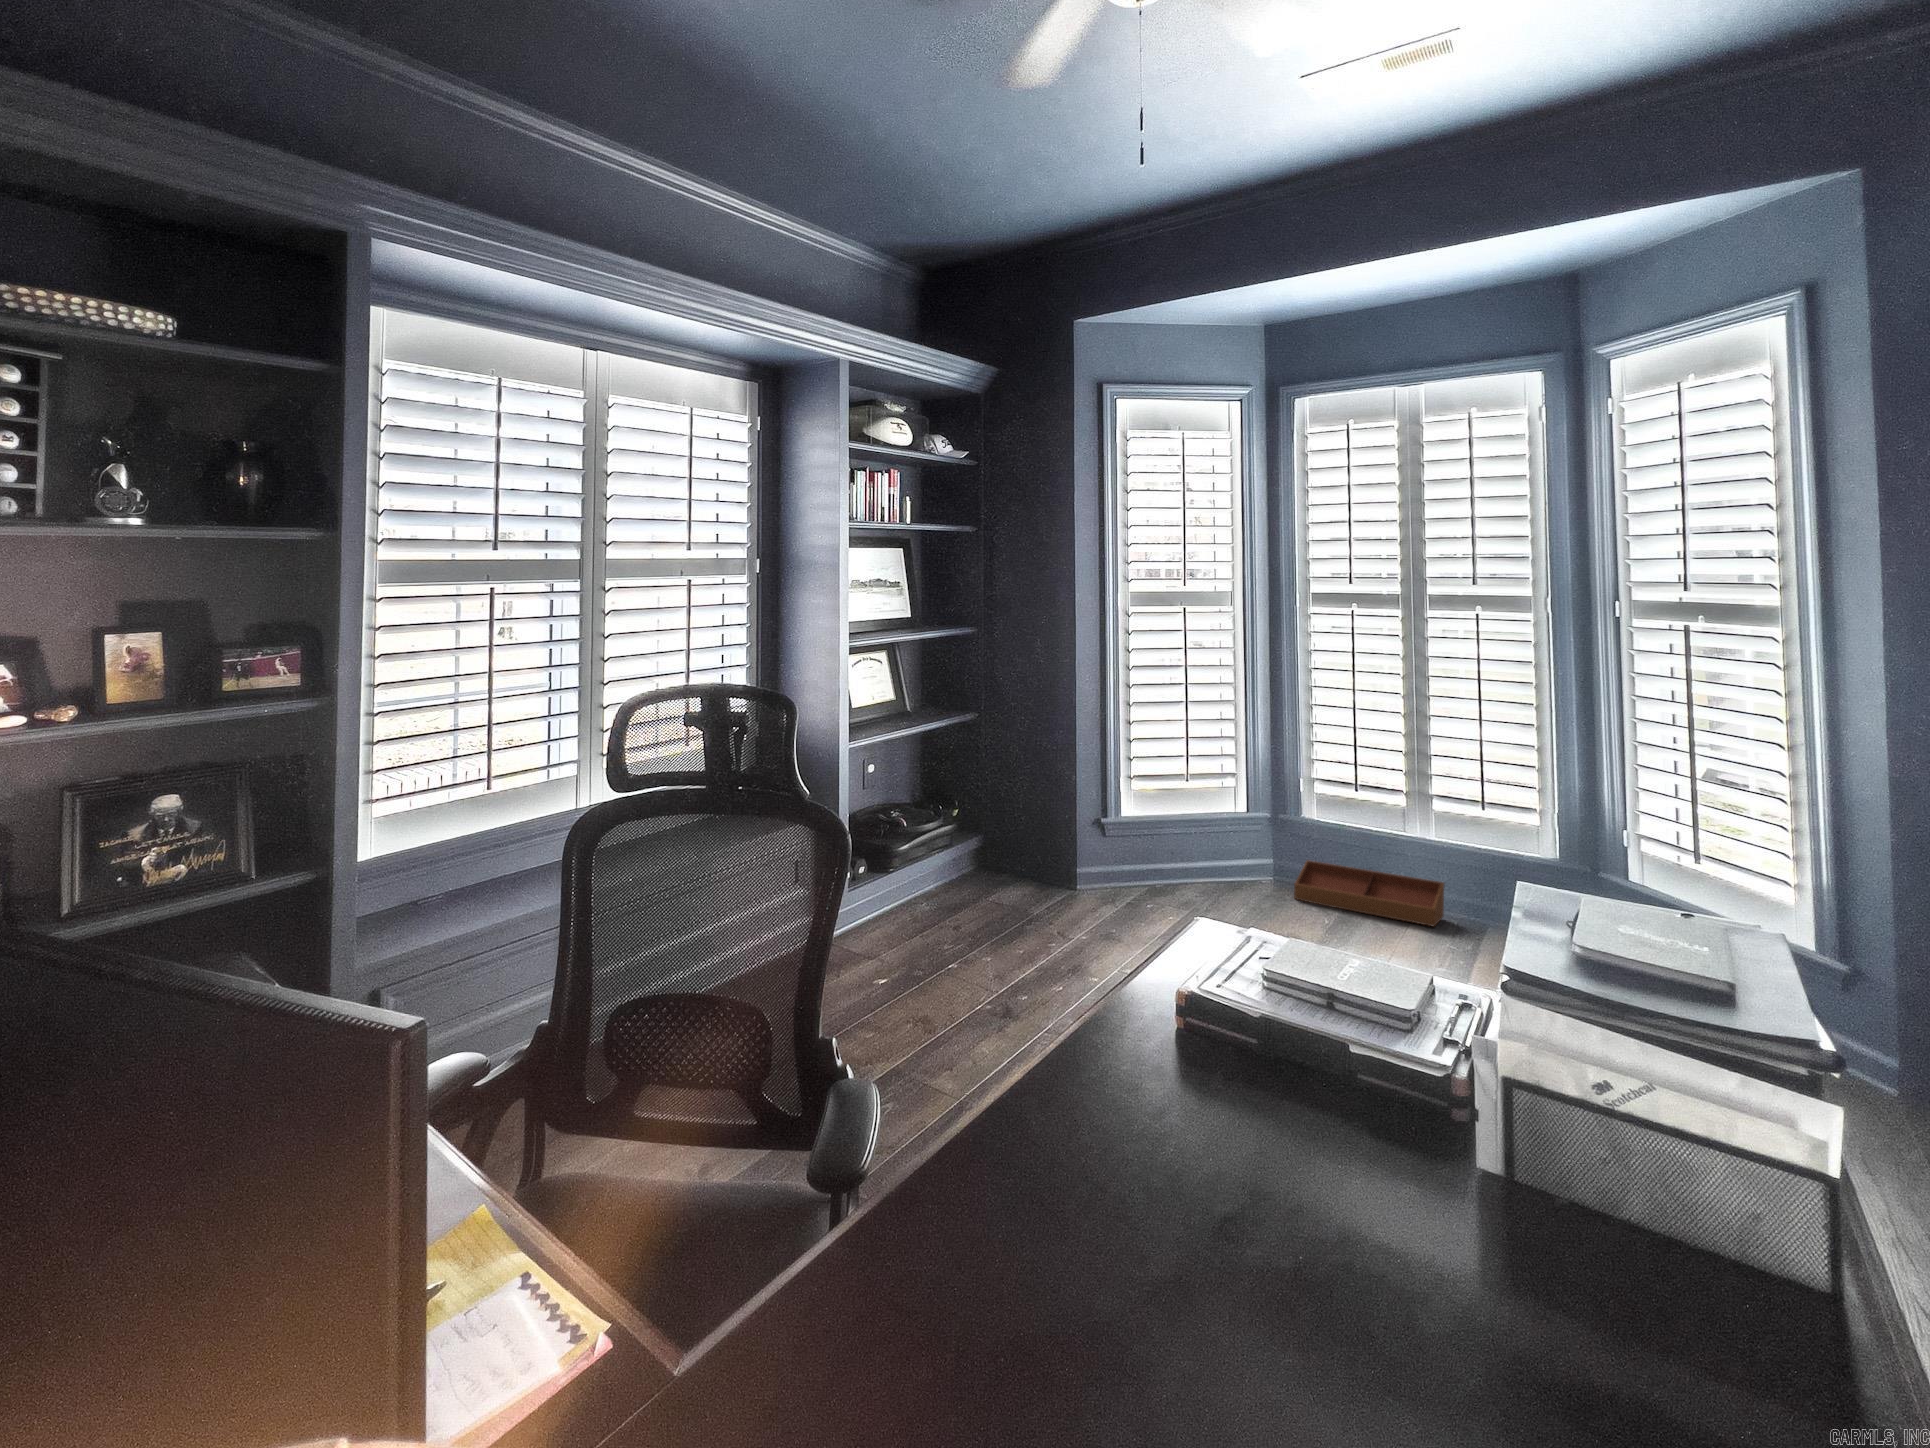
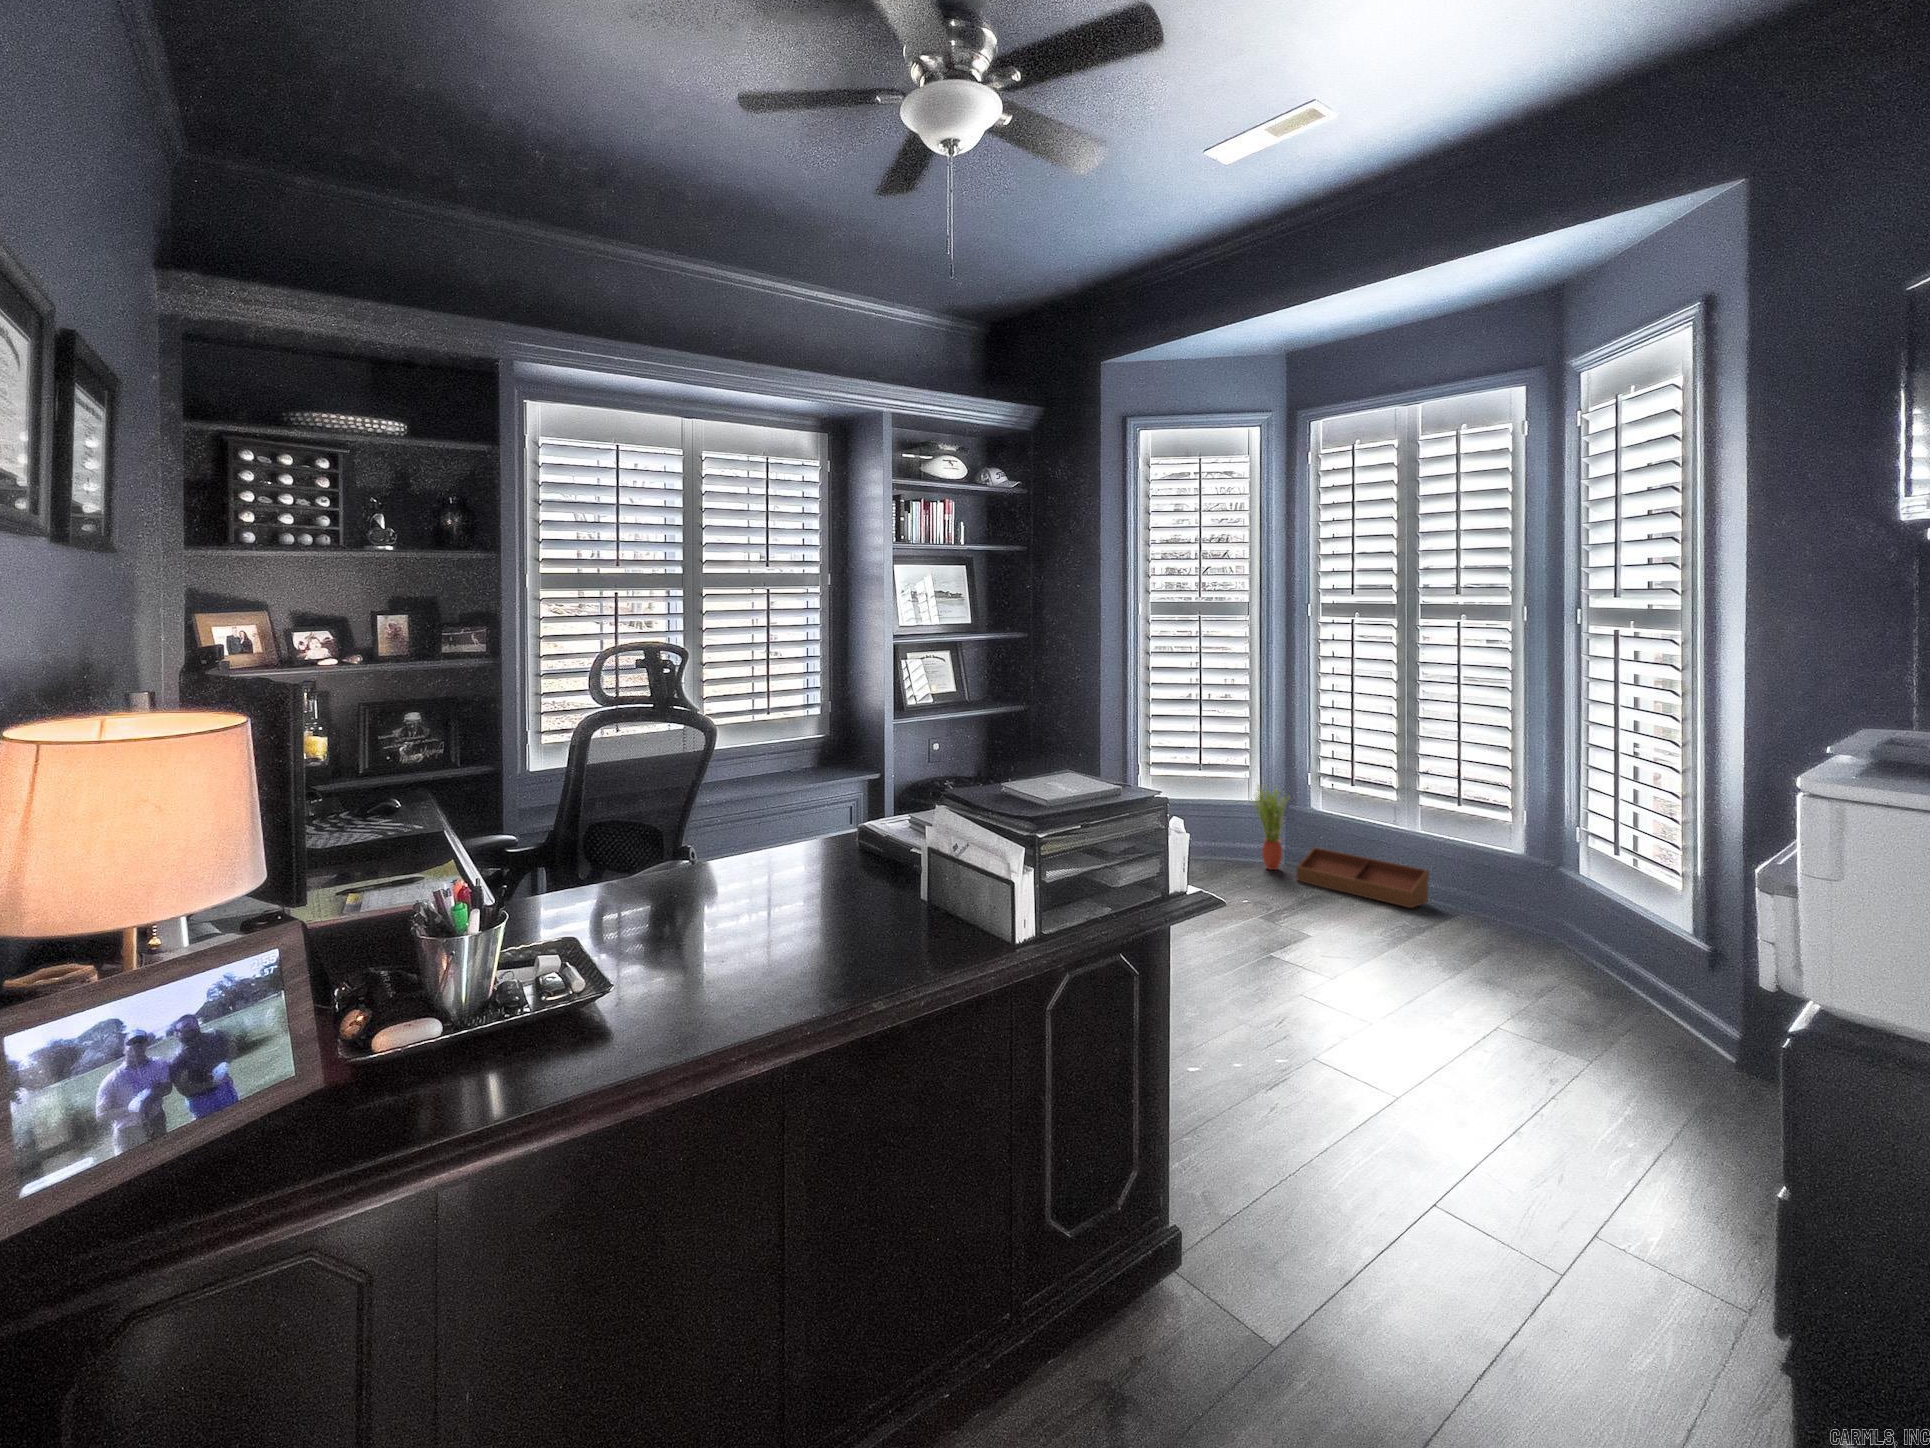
potted plant: none [1237,791,1281,887] -> present [1251,785,1289,870]

